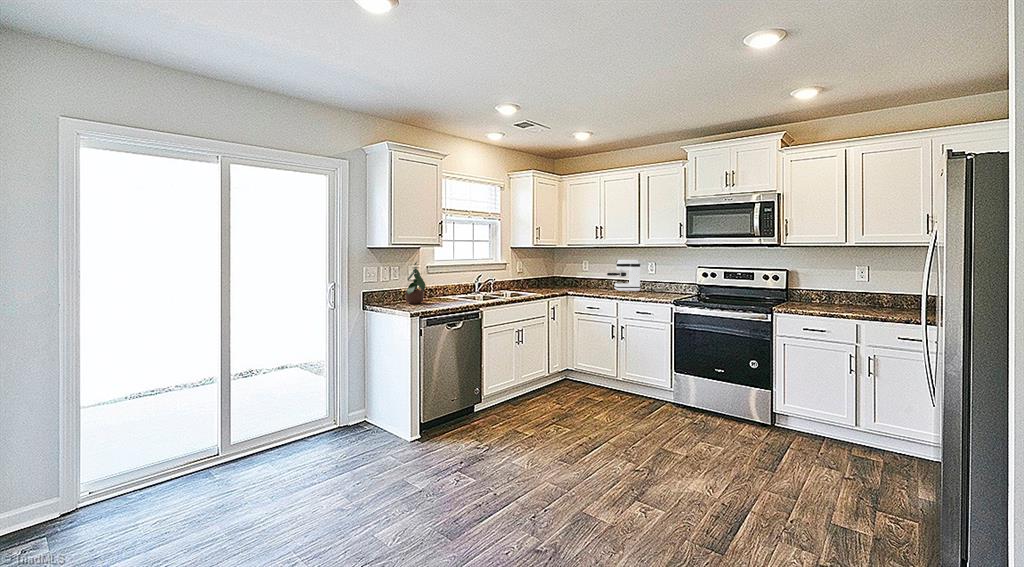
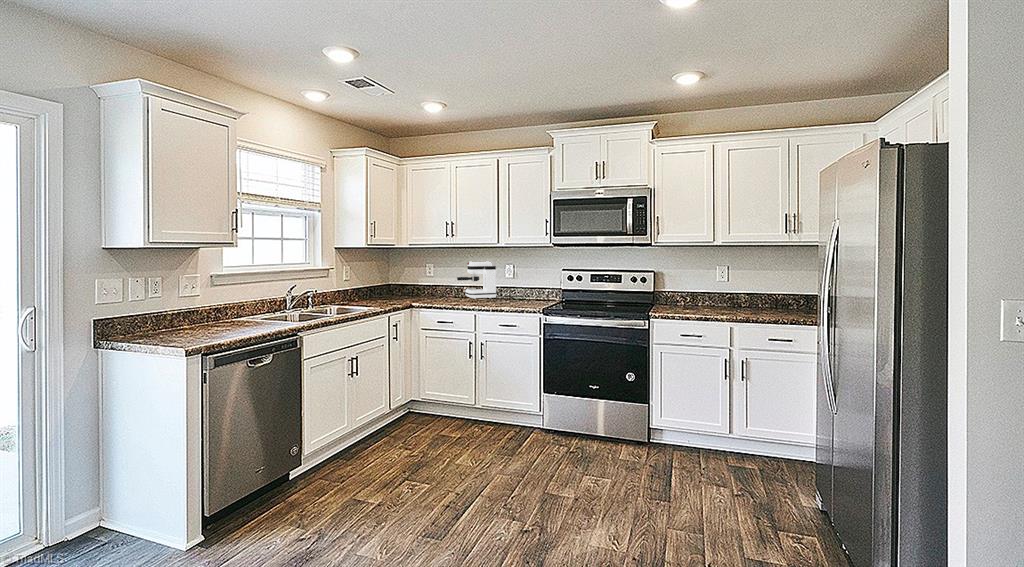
potted plant: present [405,262,426,304] -> none [171,269,215,332]

